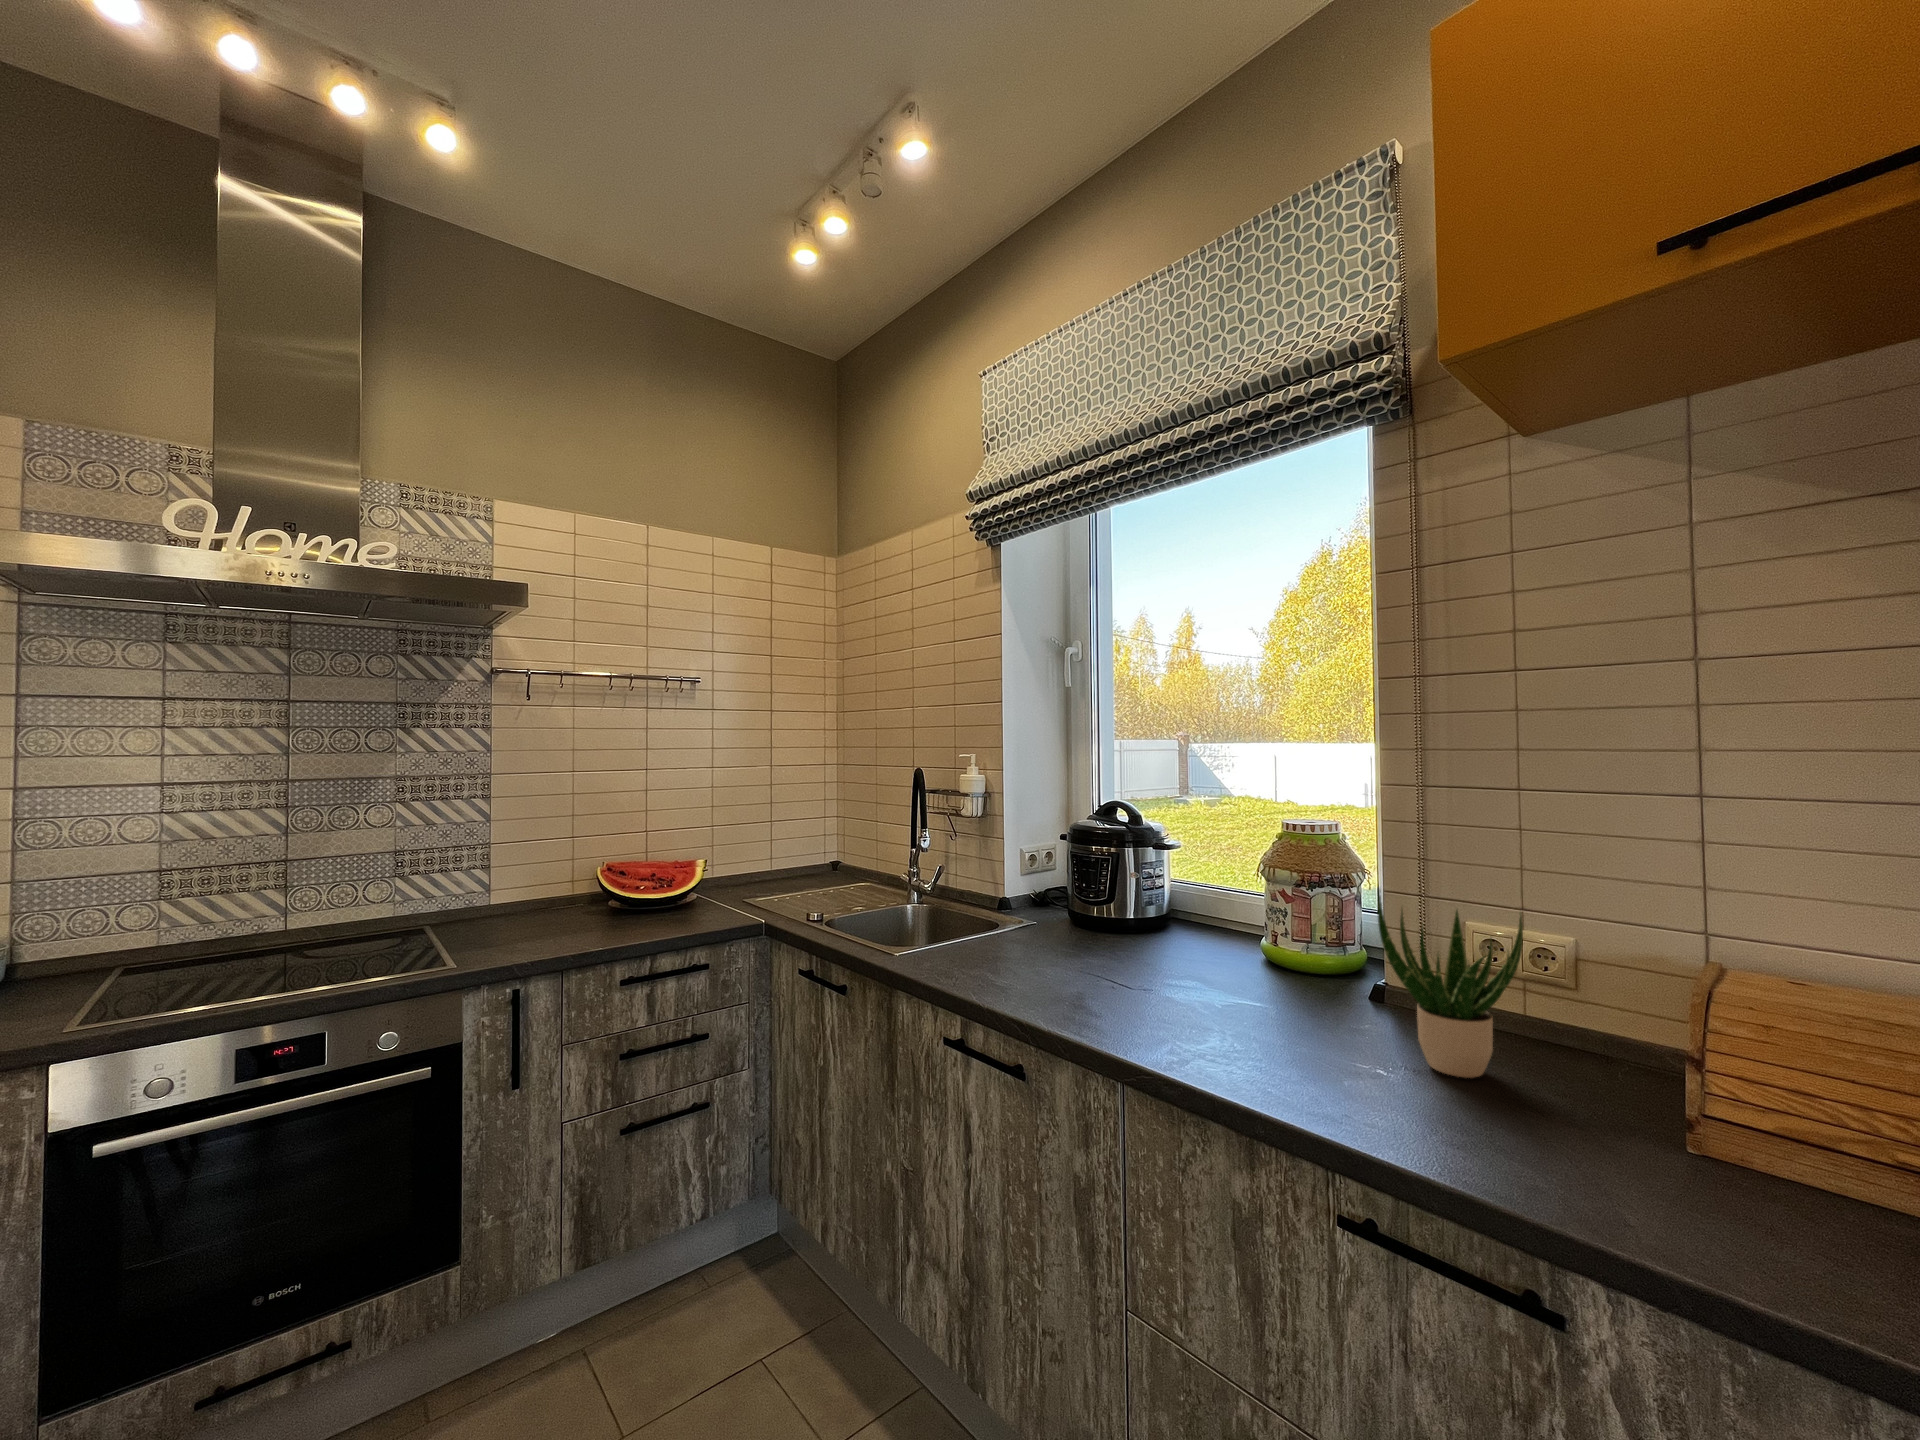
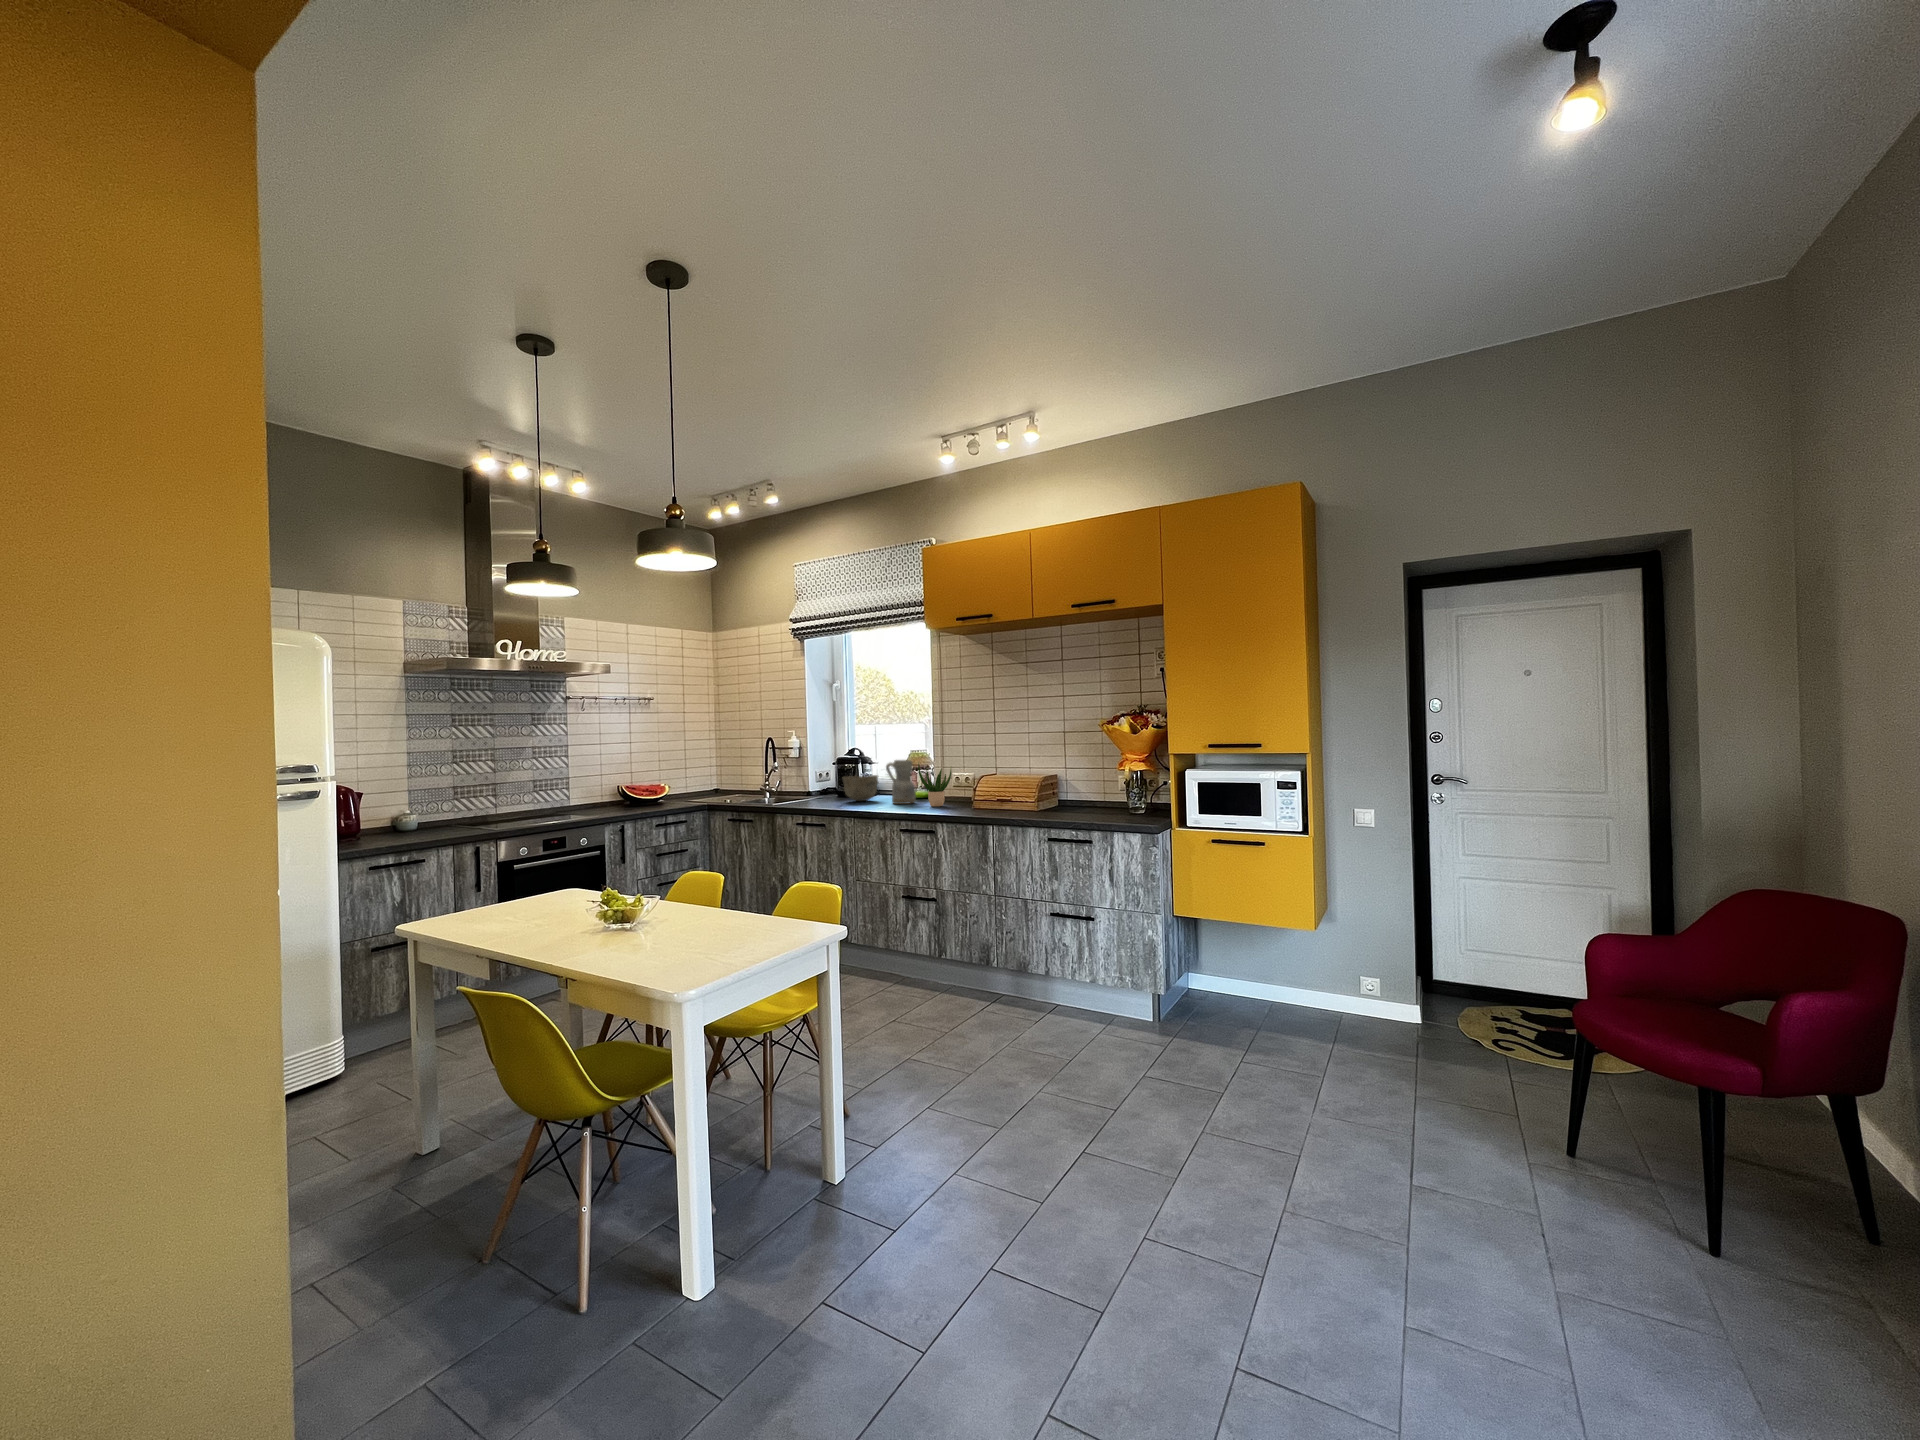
ceramic pitcher: none [1227,859,1334,1019] -> present [886,760,916,804]
bowl: none [1085,885,1193,968] -> present [843,775,878,801]

